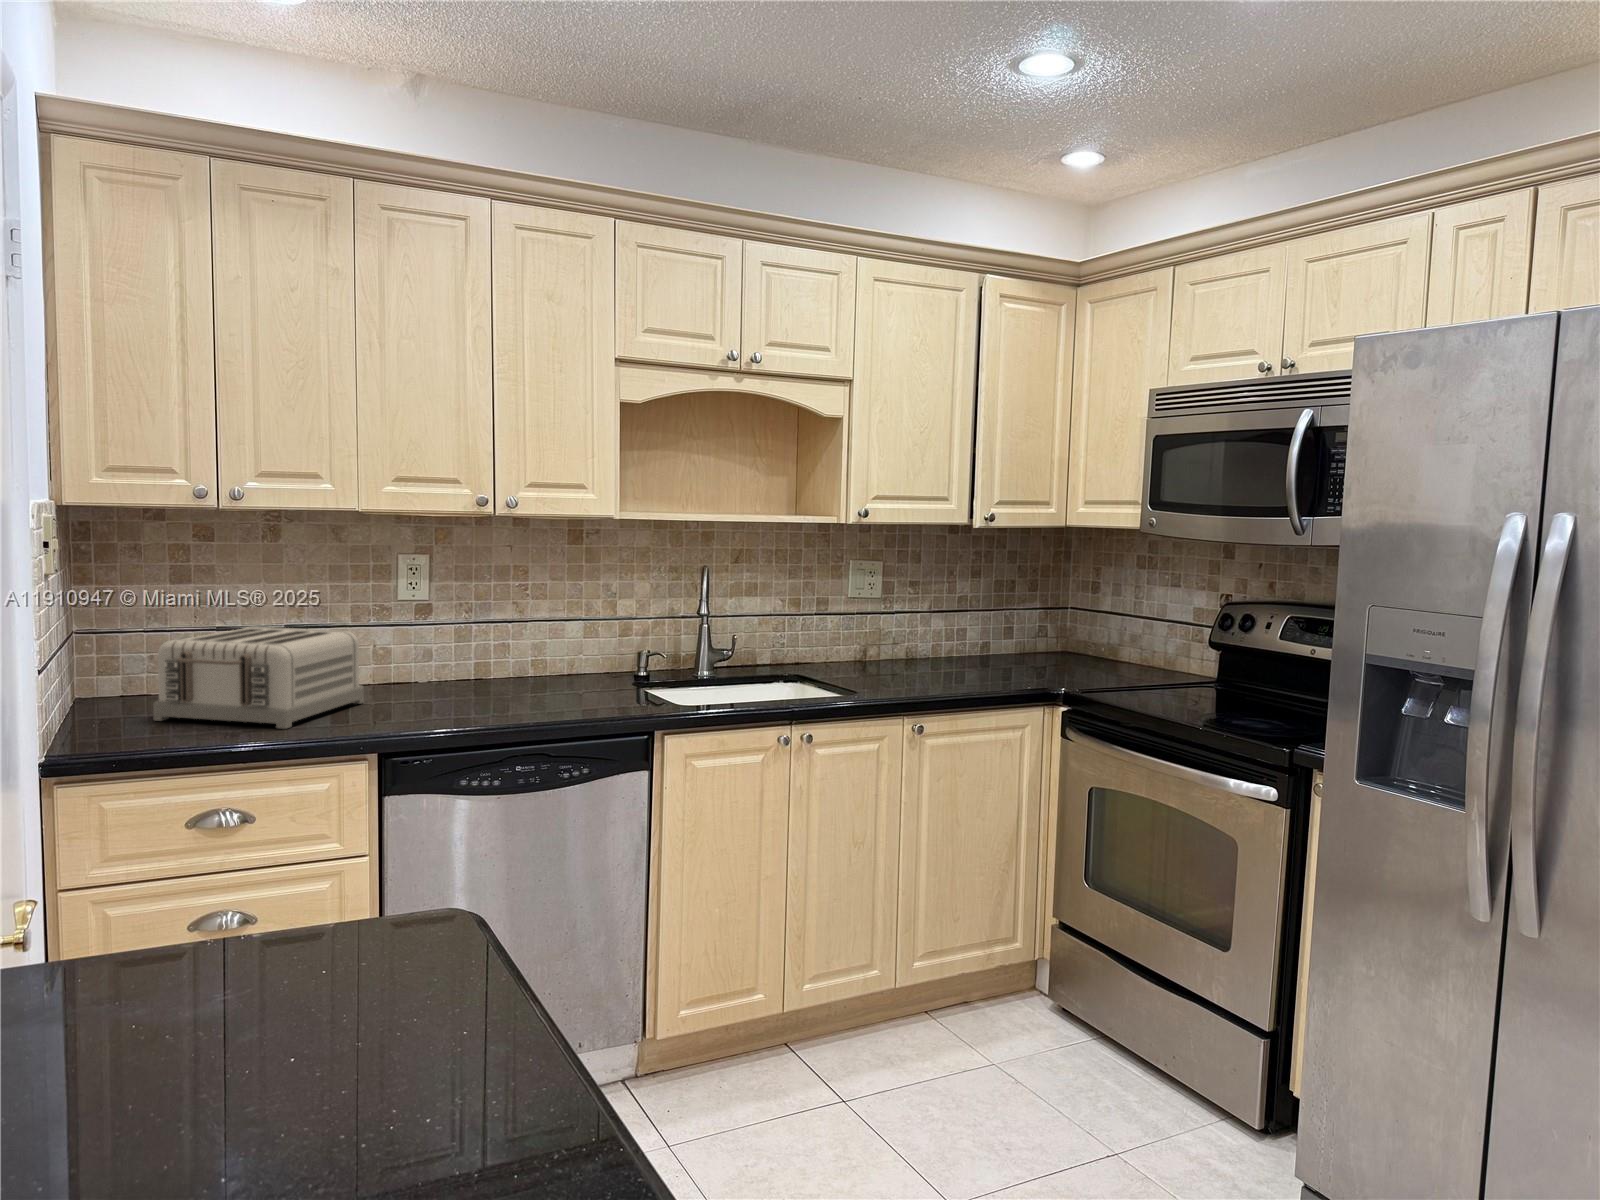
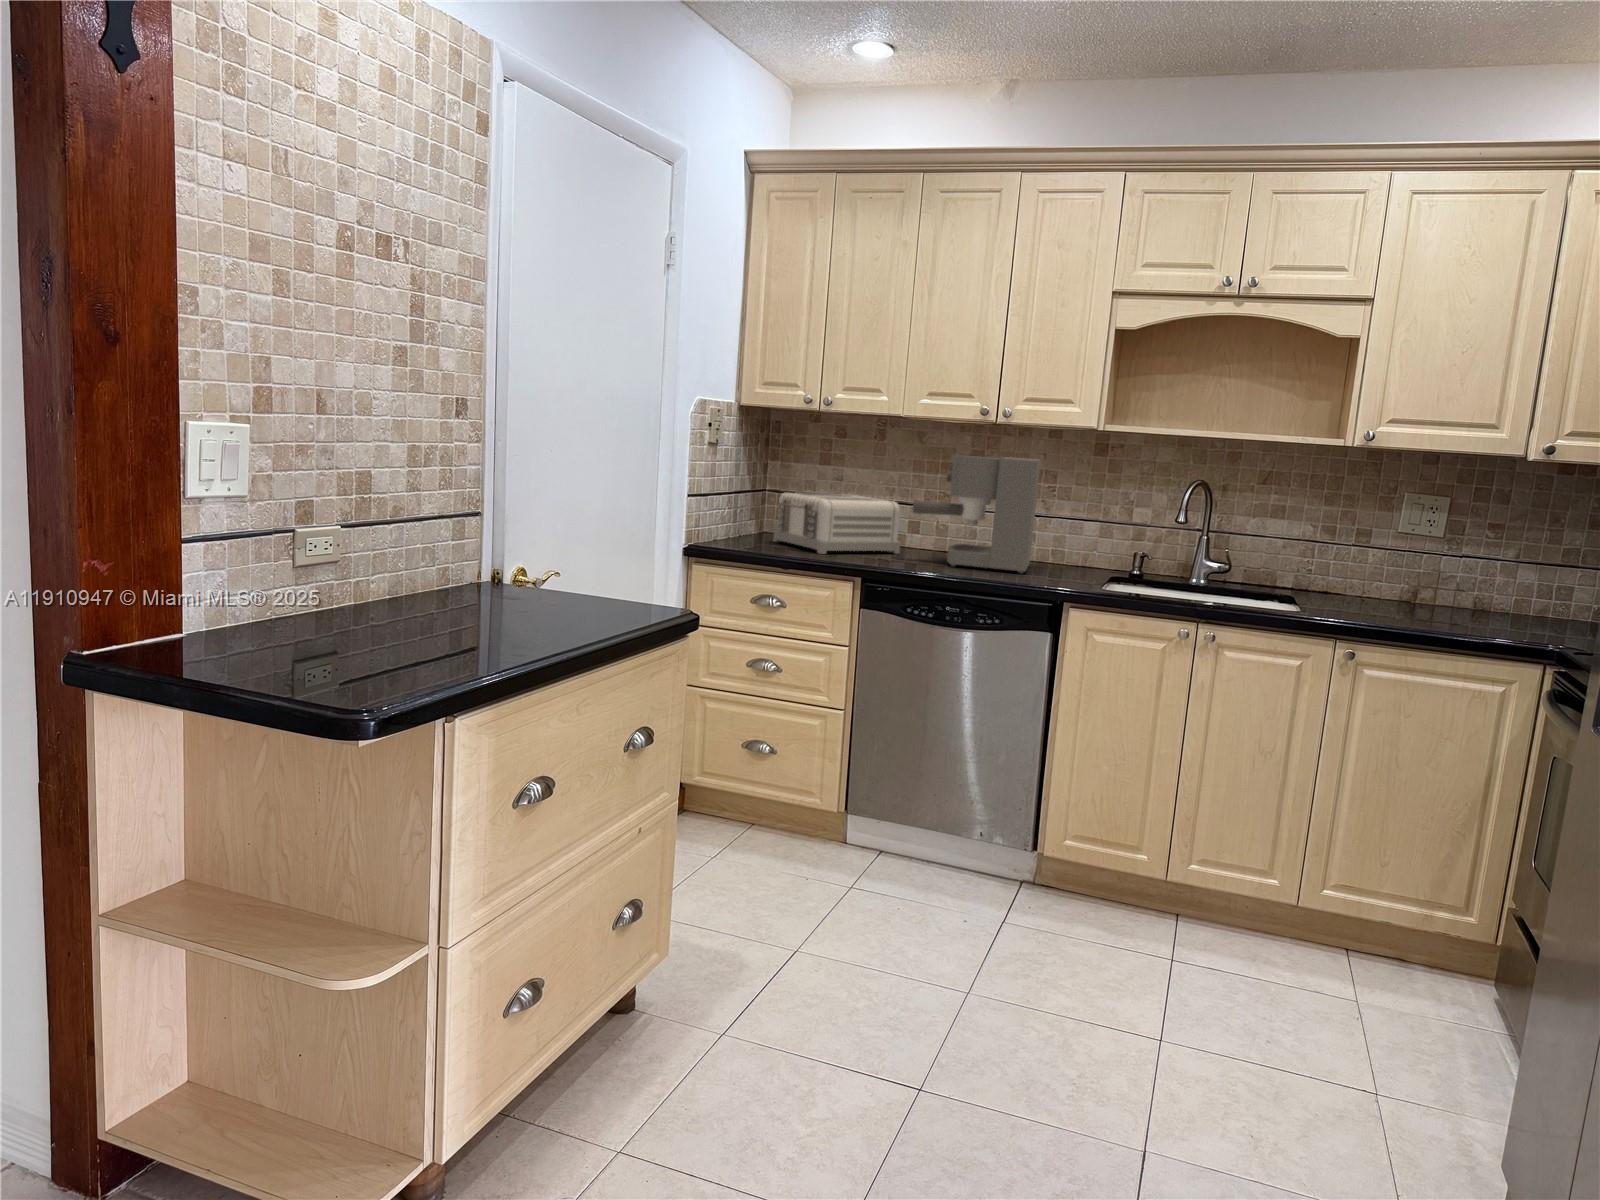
coffee maker: none [400,556,569,710] -> present [913,455,1041,573]

